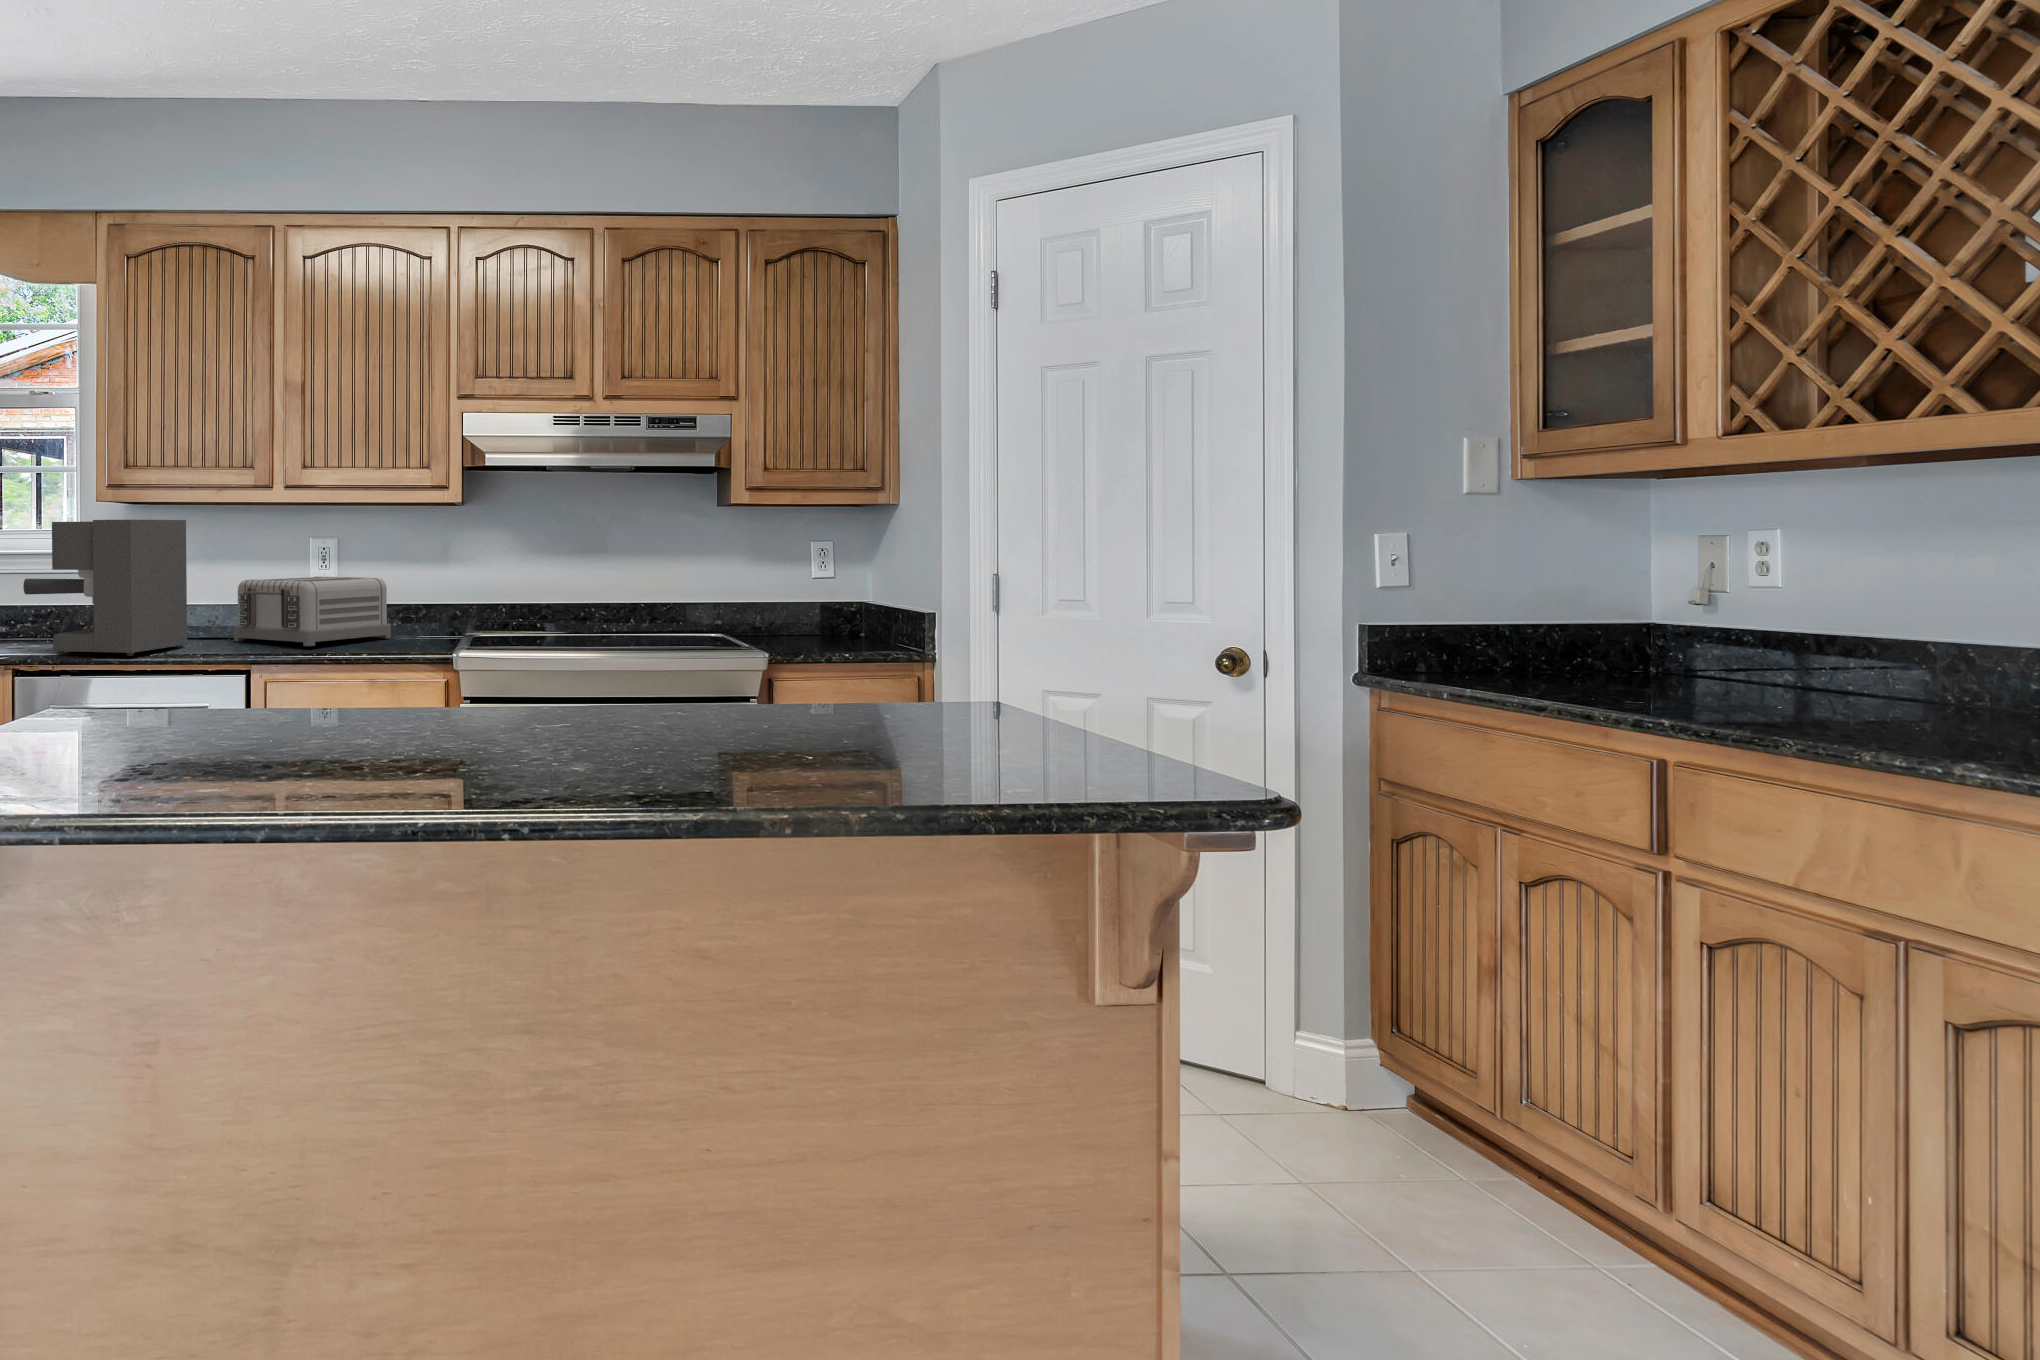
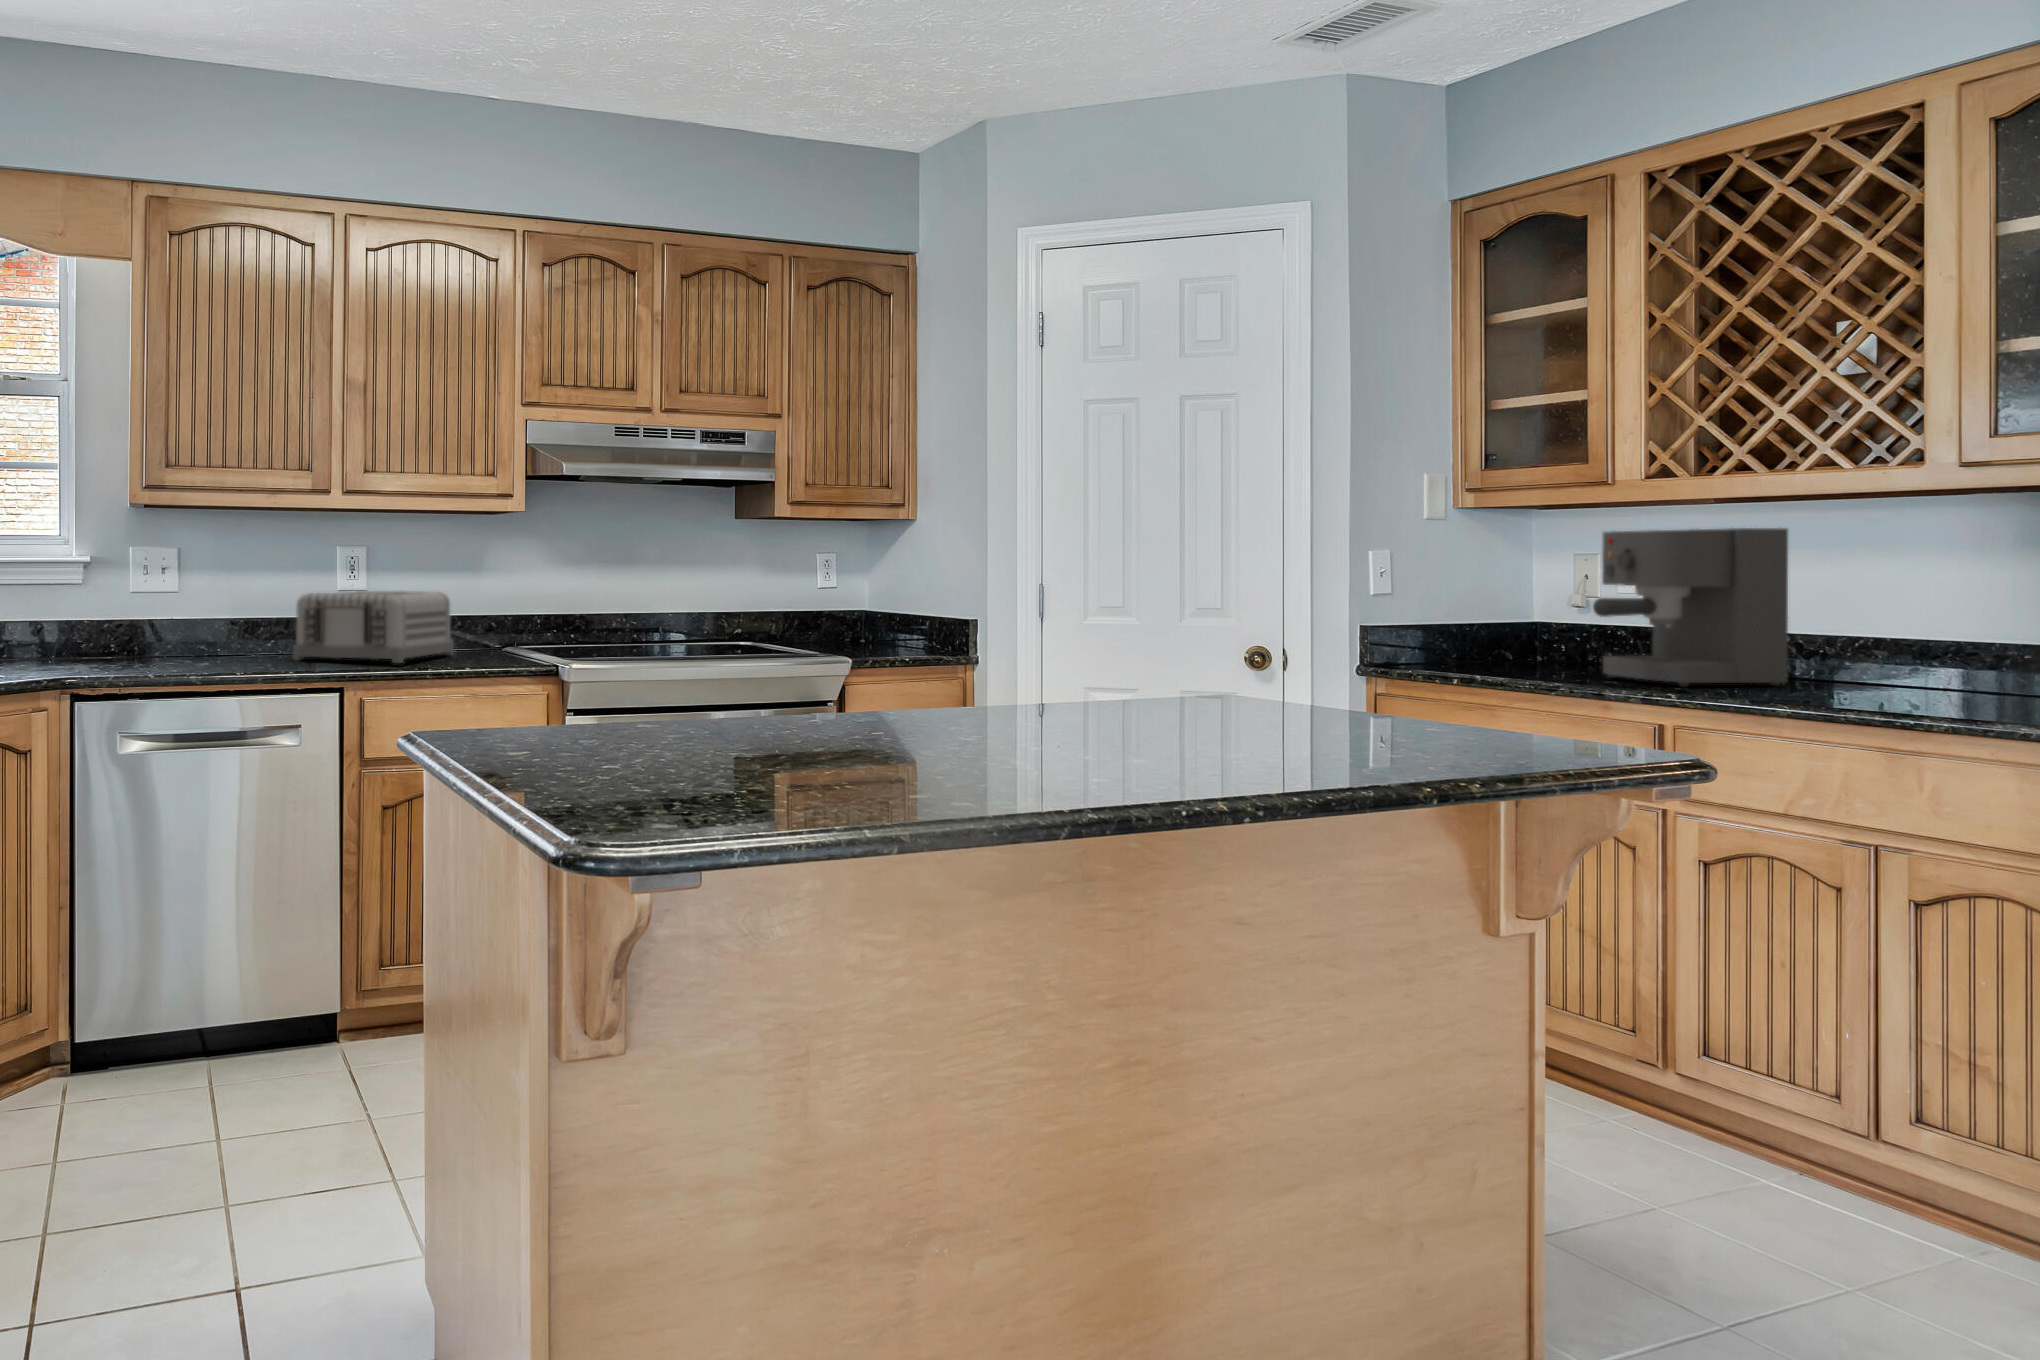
coffee maker: present [23,520,187,656] -> present [1593,528,1788,686]

